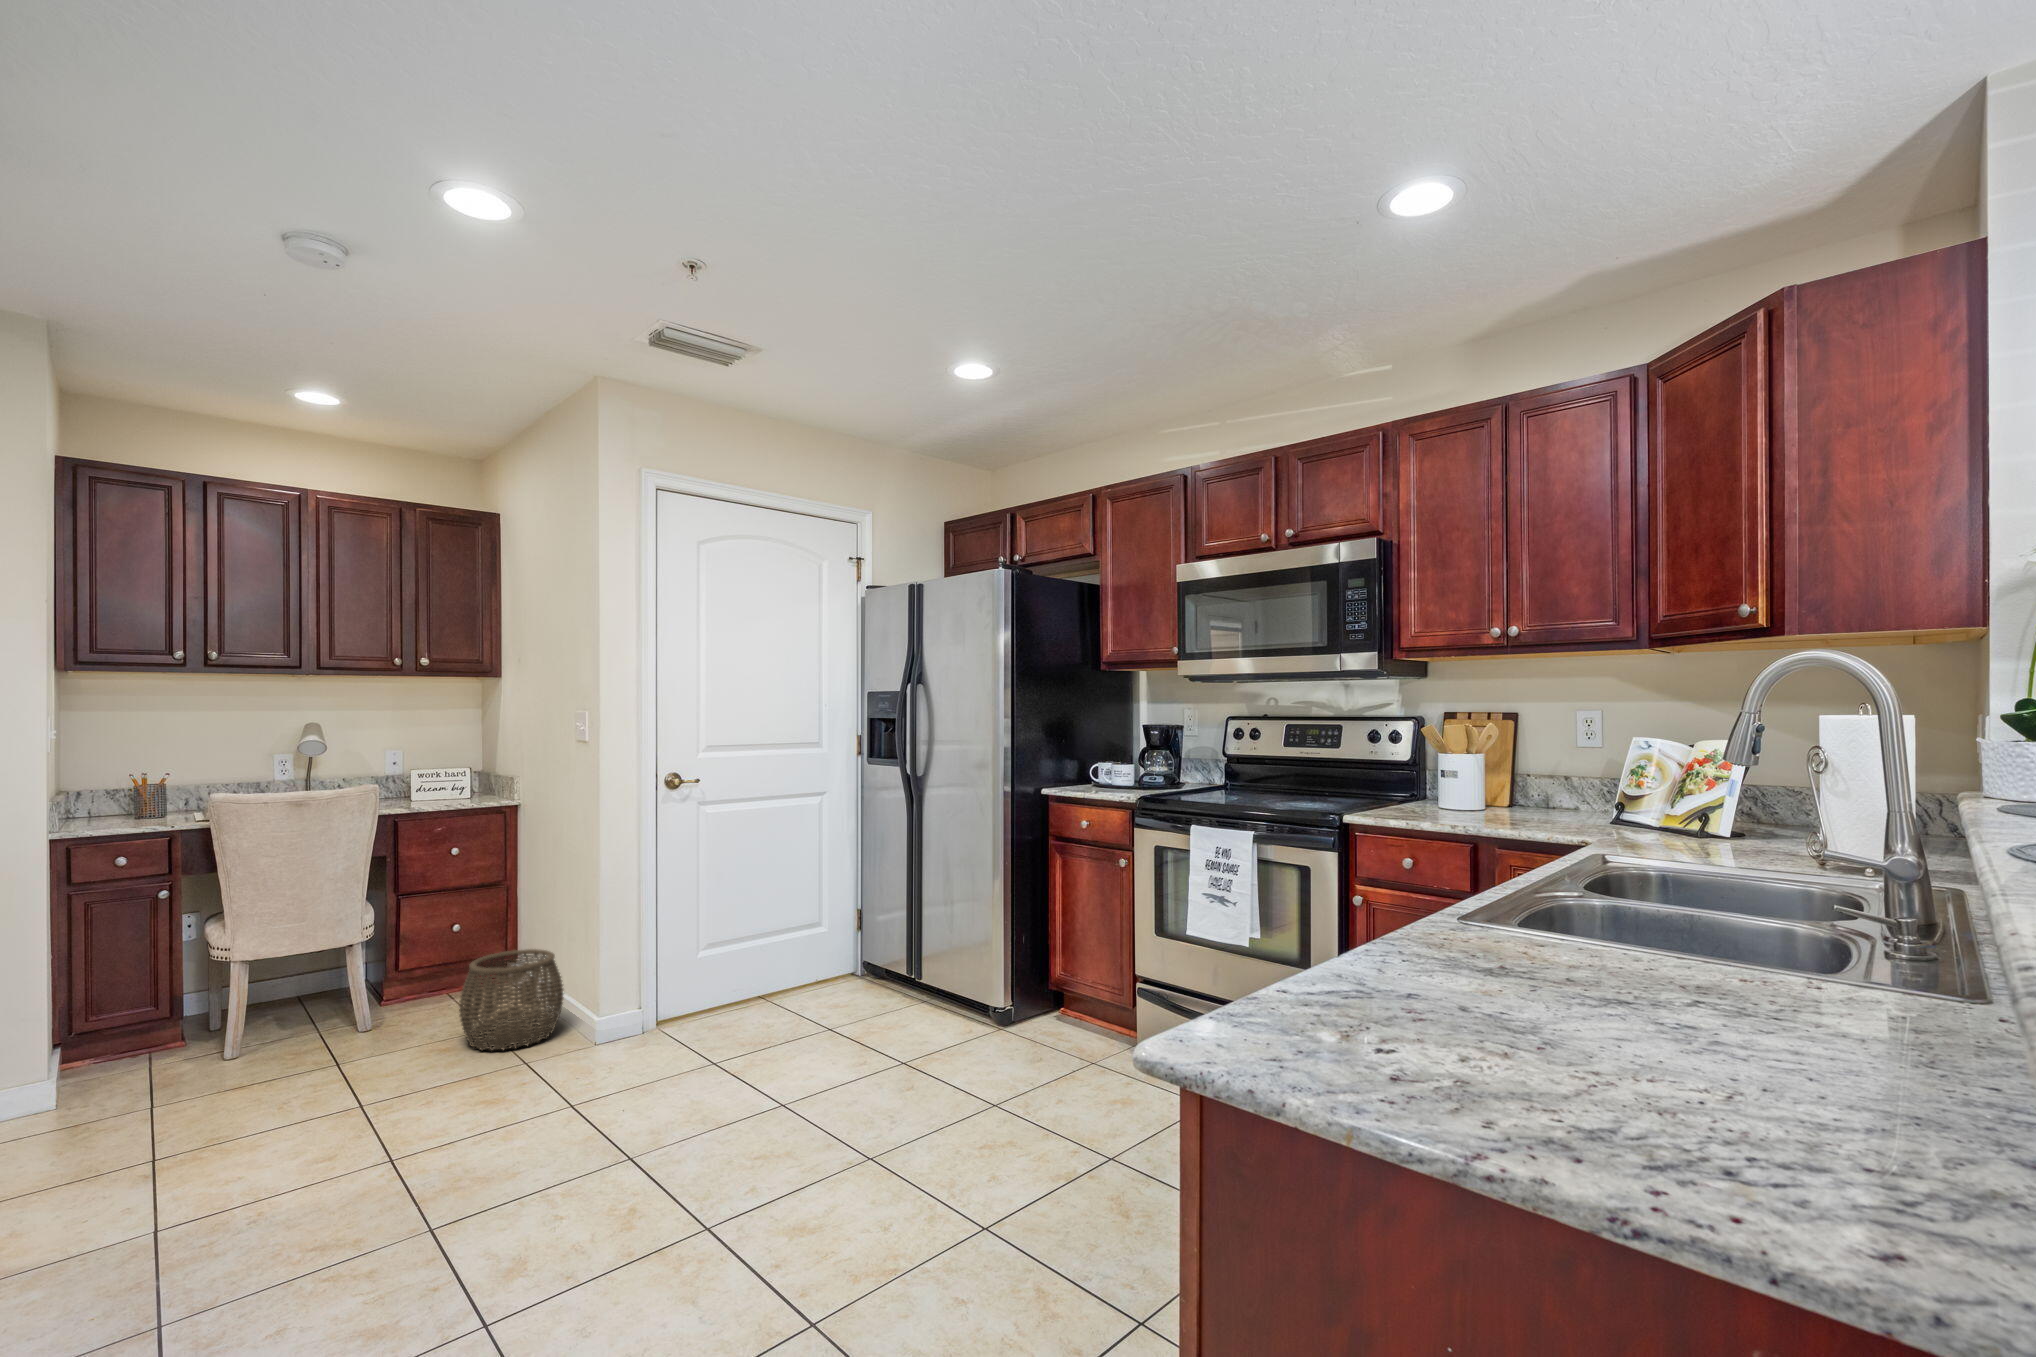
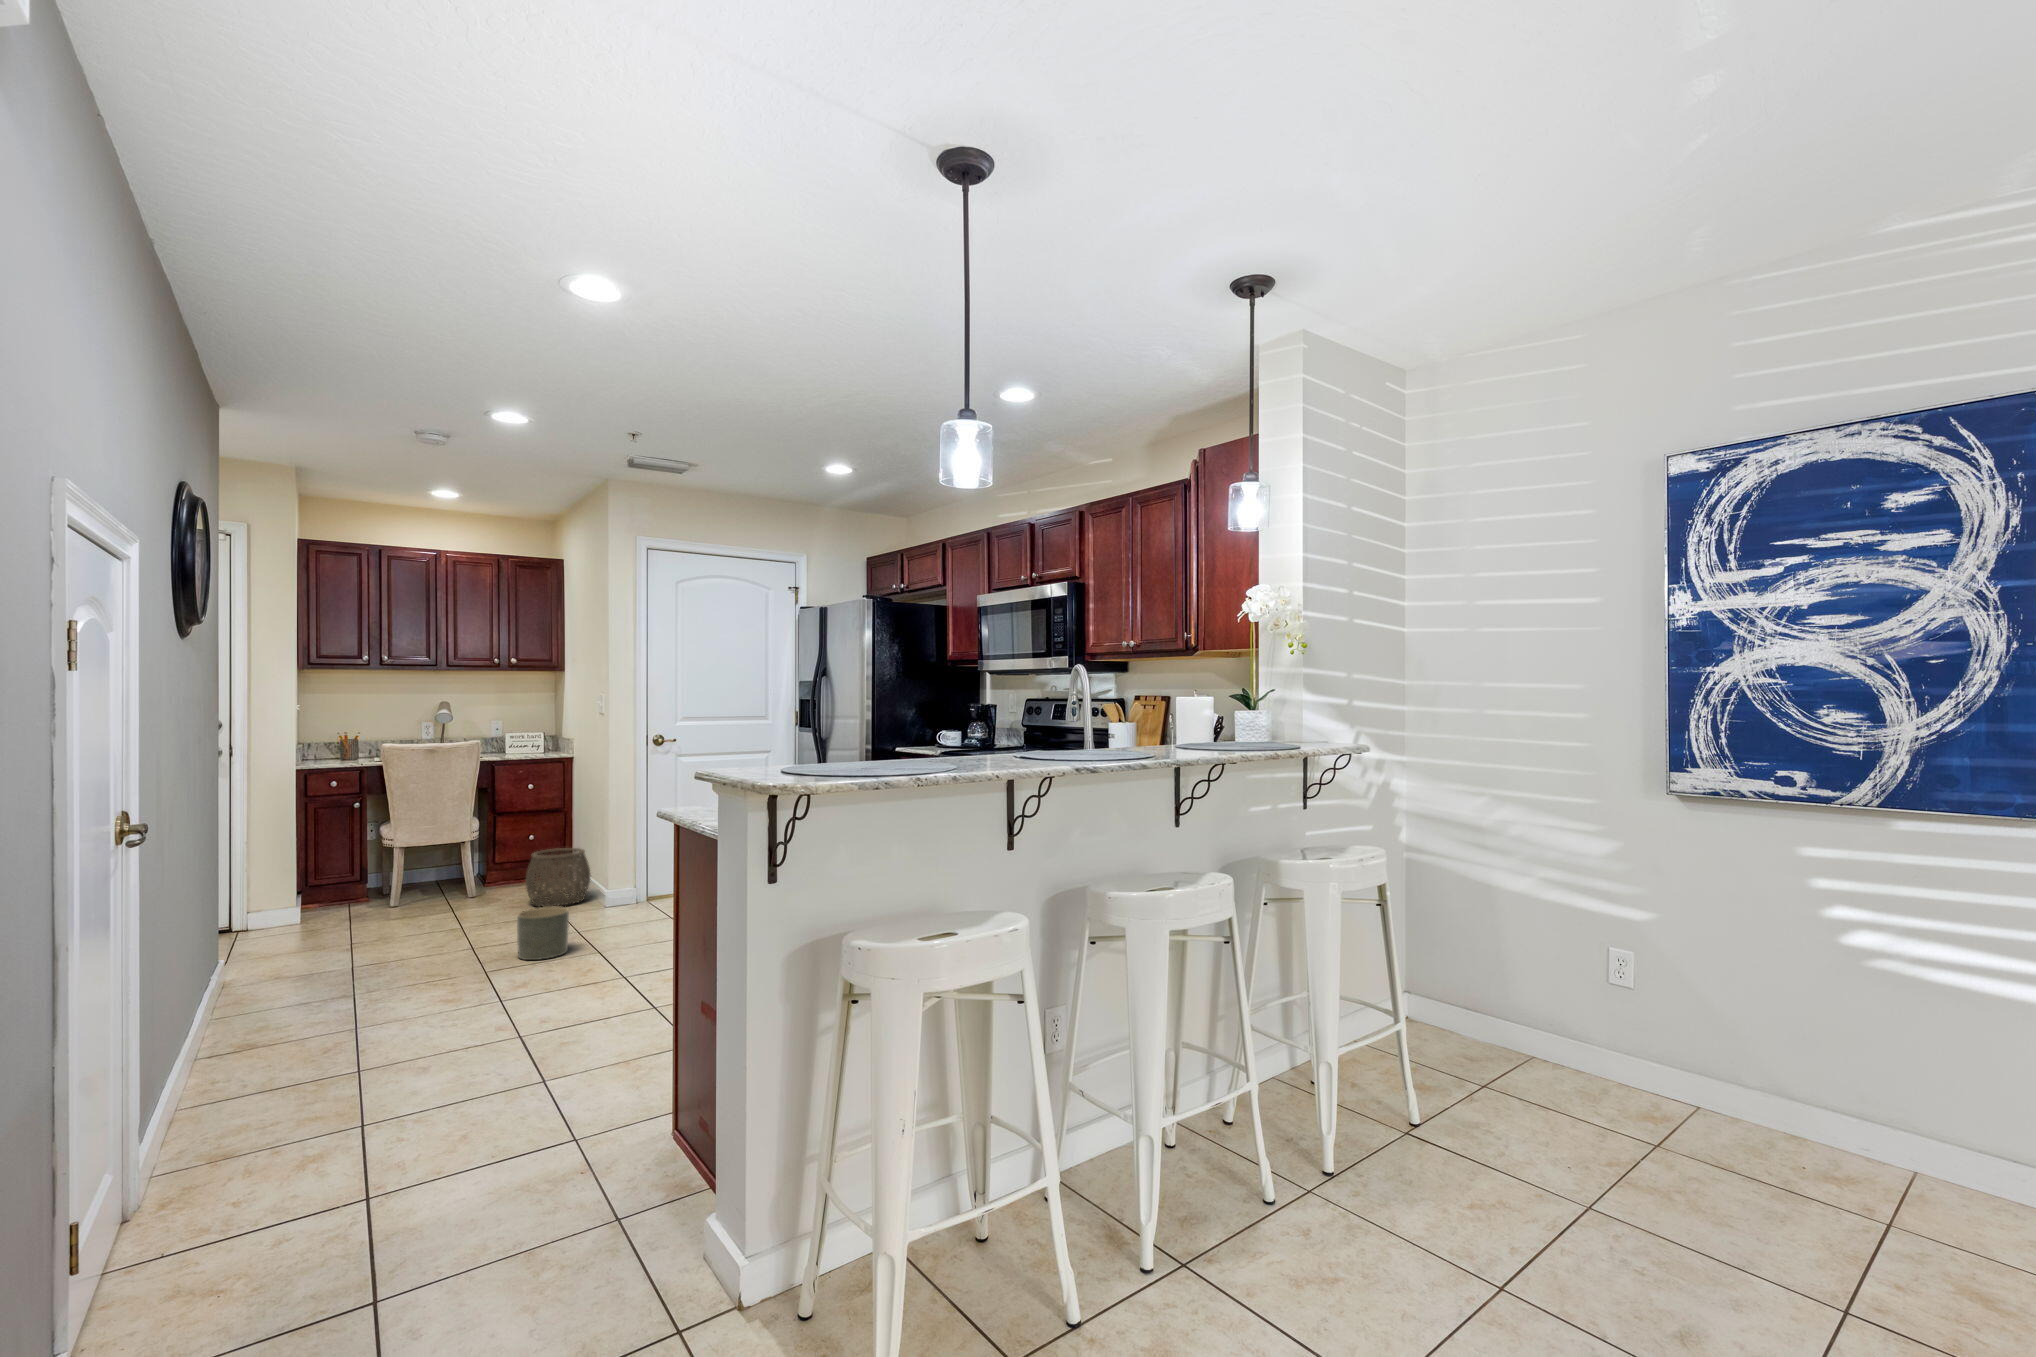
planter: none [481,1079,572,1188] -> present [517,907,569,960]

